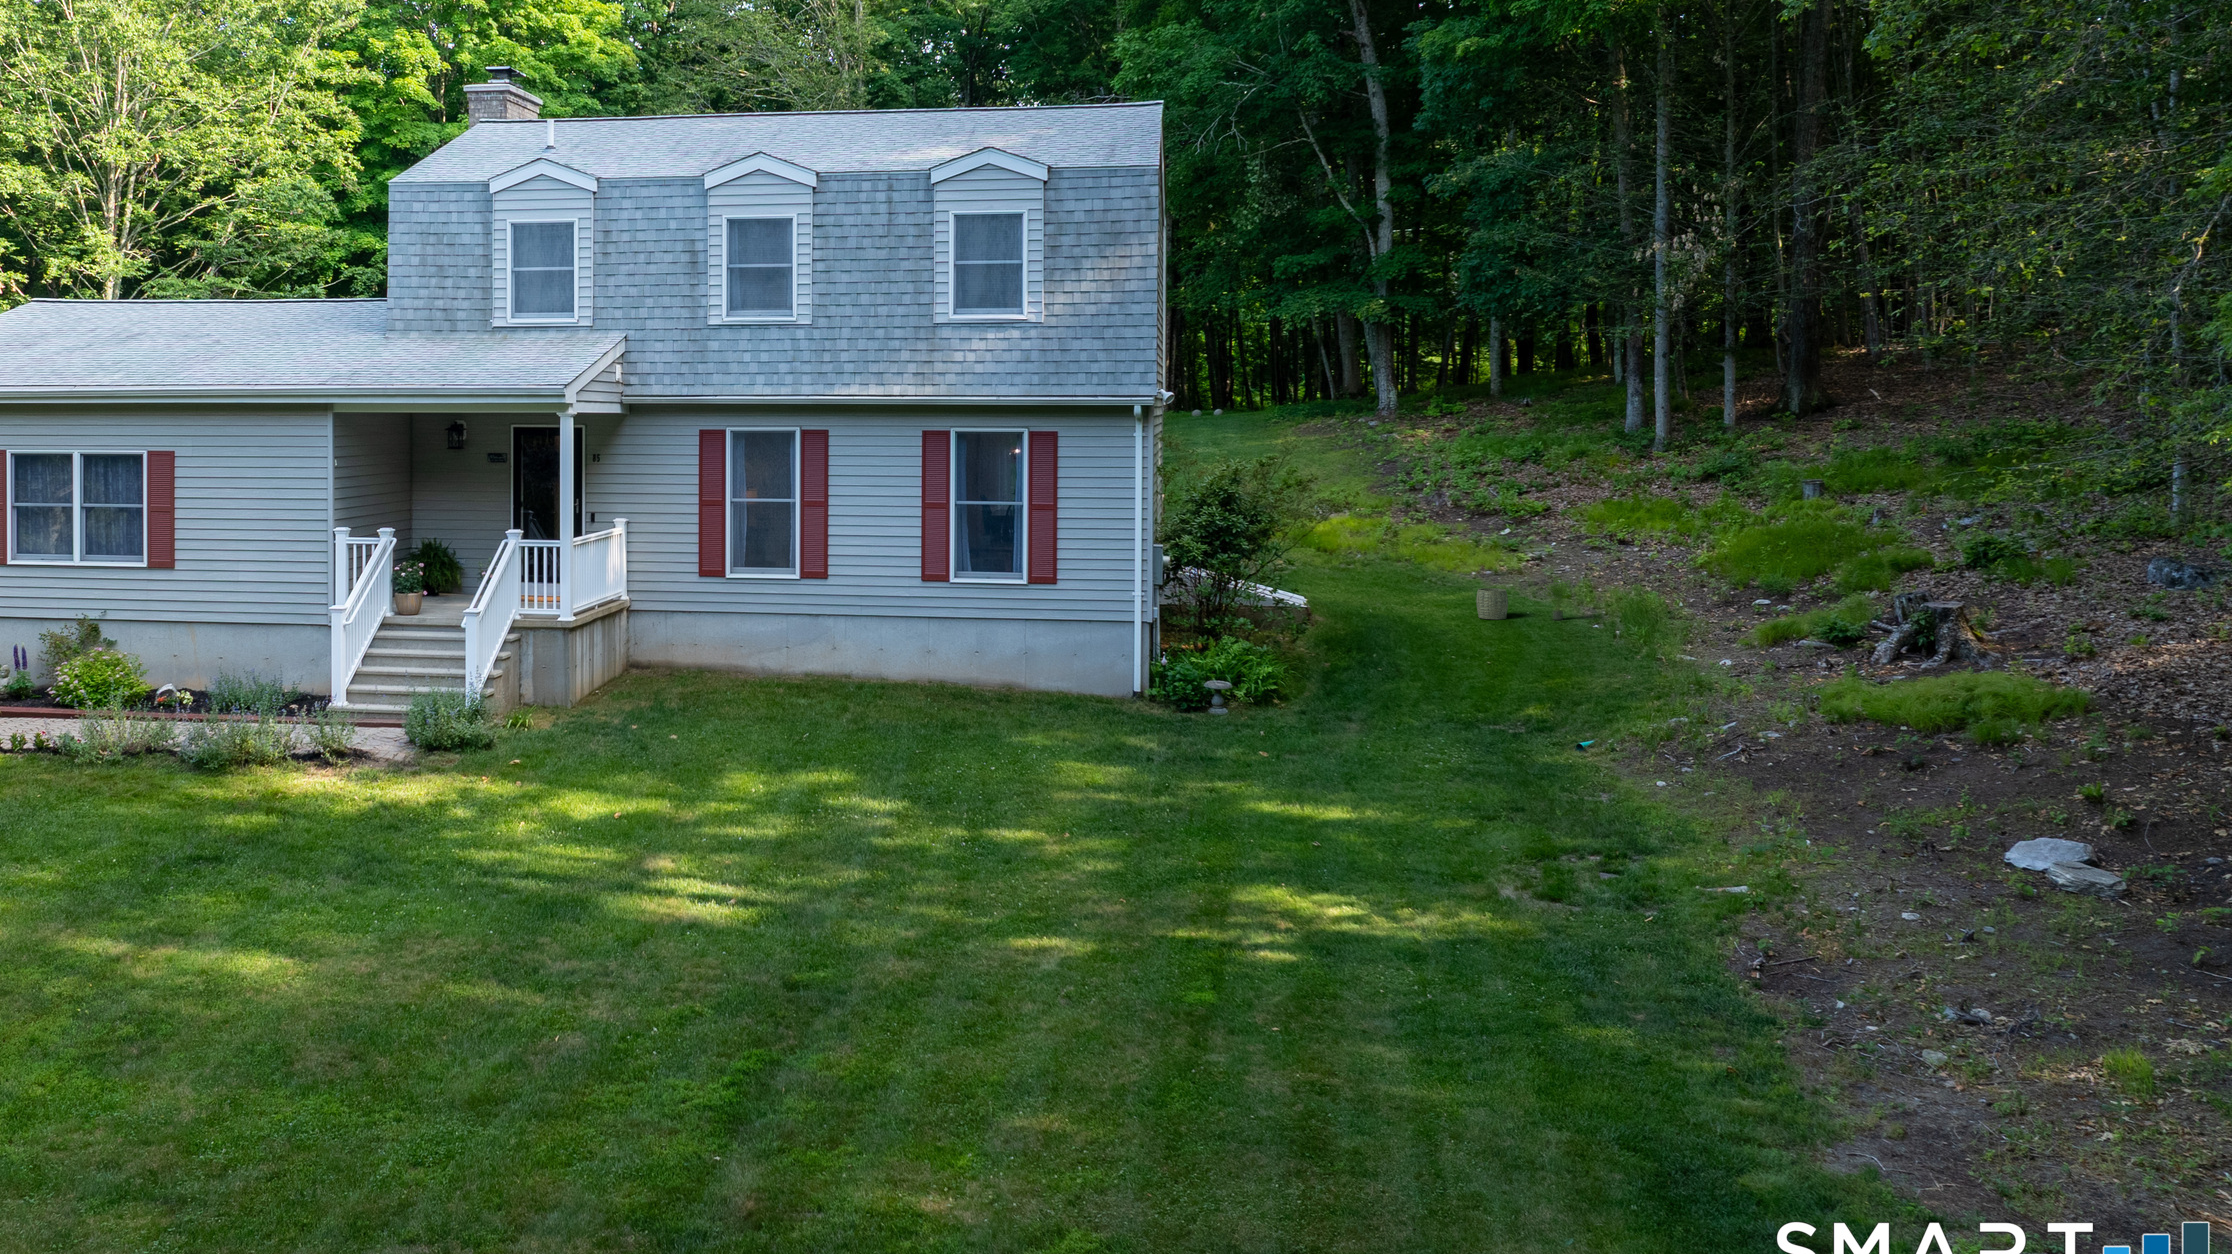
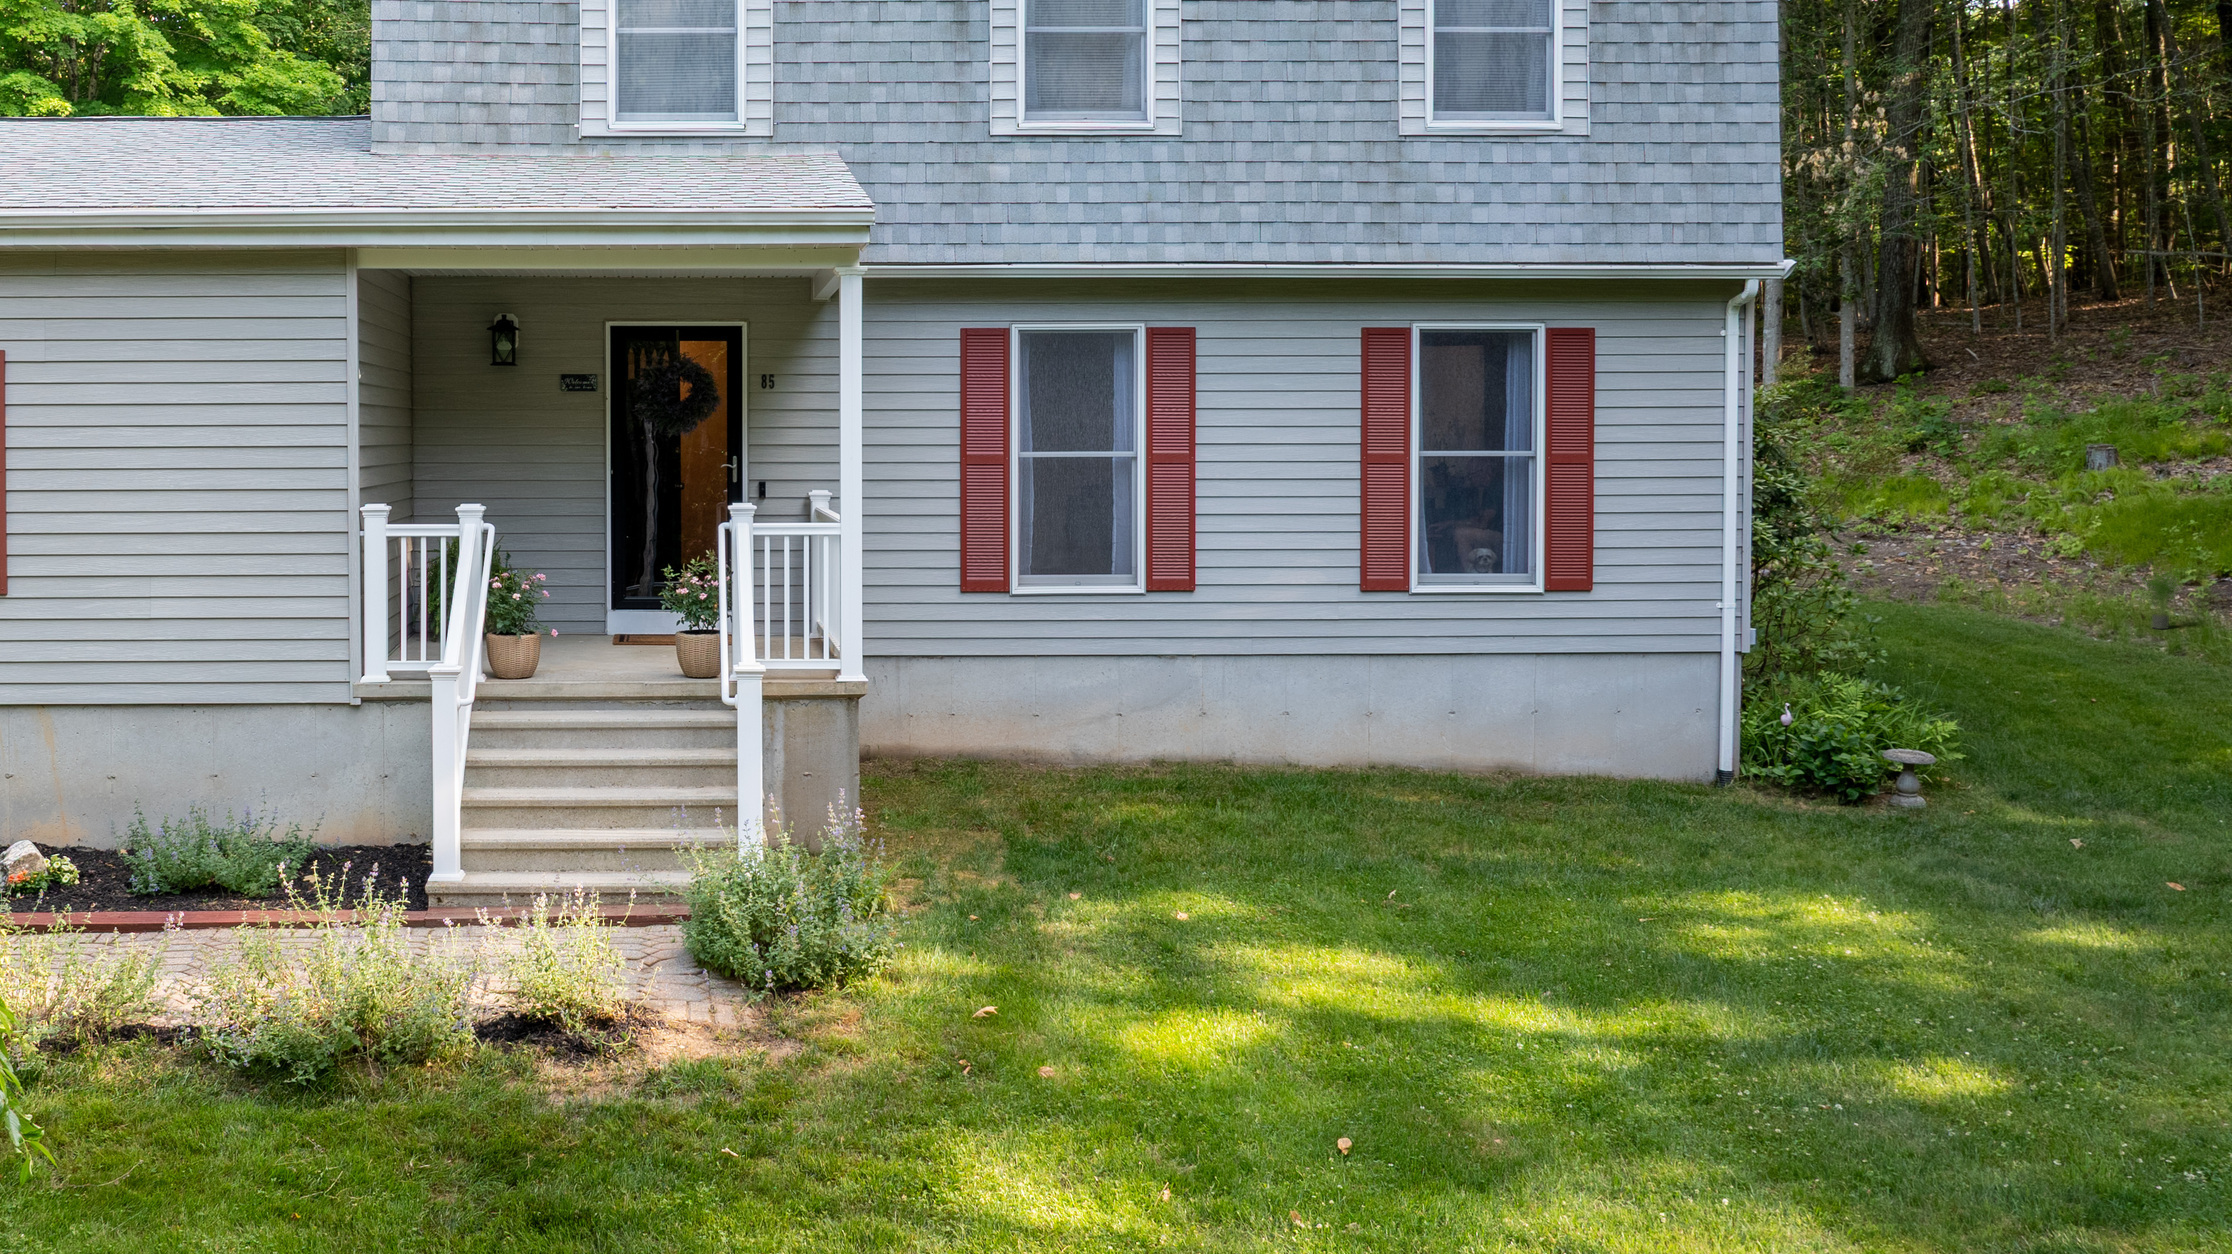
woven basket: present [1476,588,1508,619] -> none [2024,583,2077,630]

